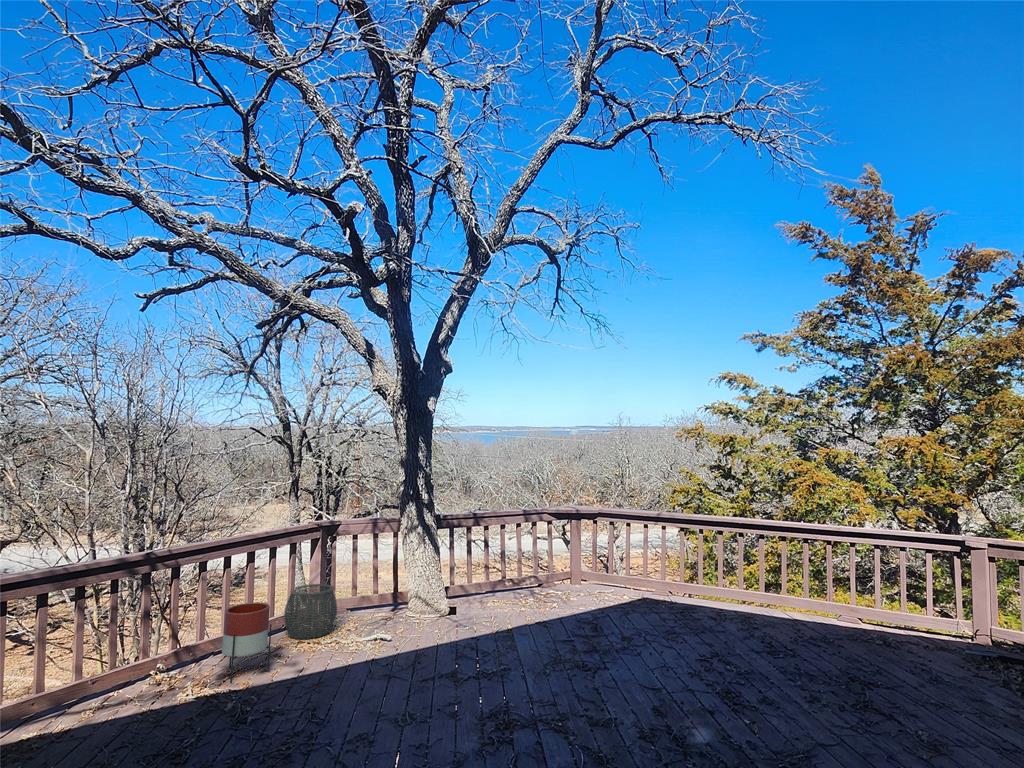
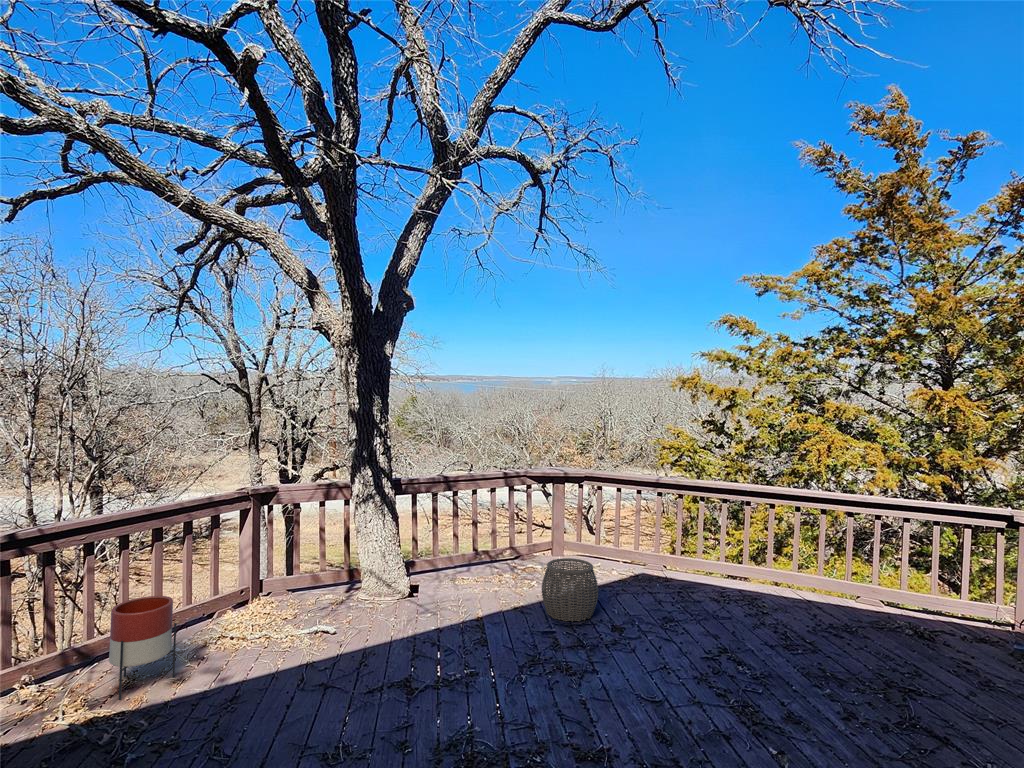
woven basket: present [284,584,337,639] -> present [542,558,598,622]

